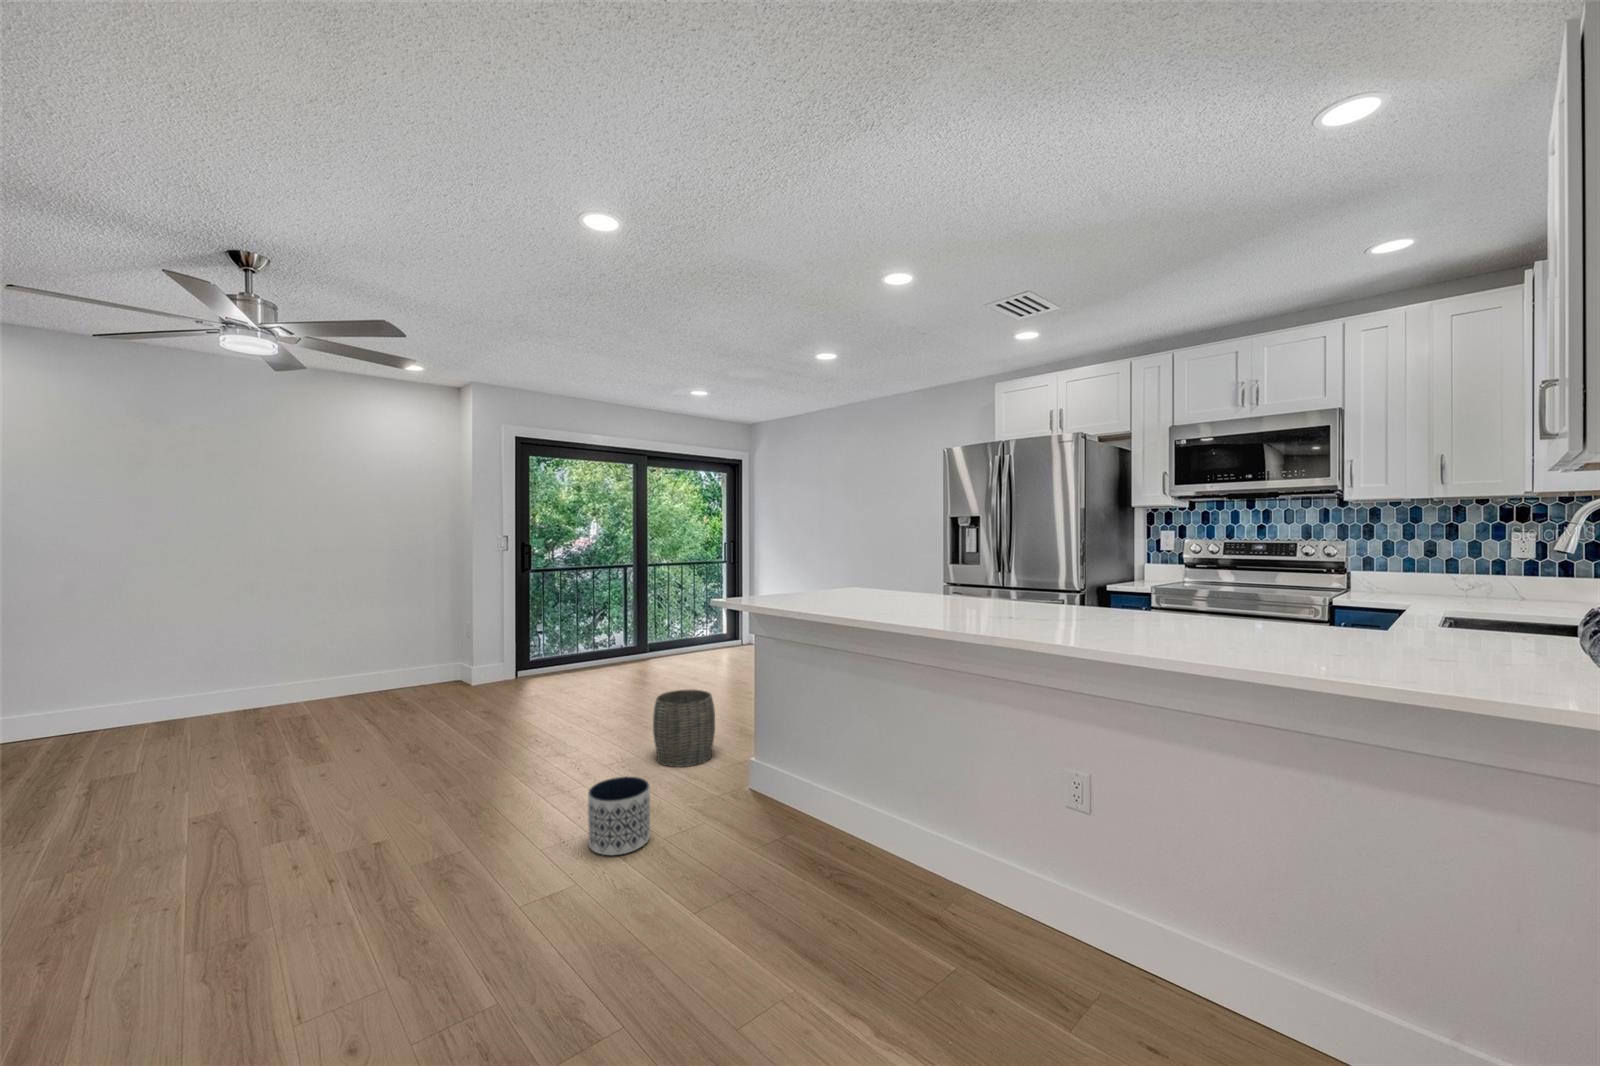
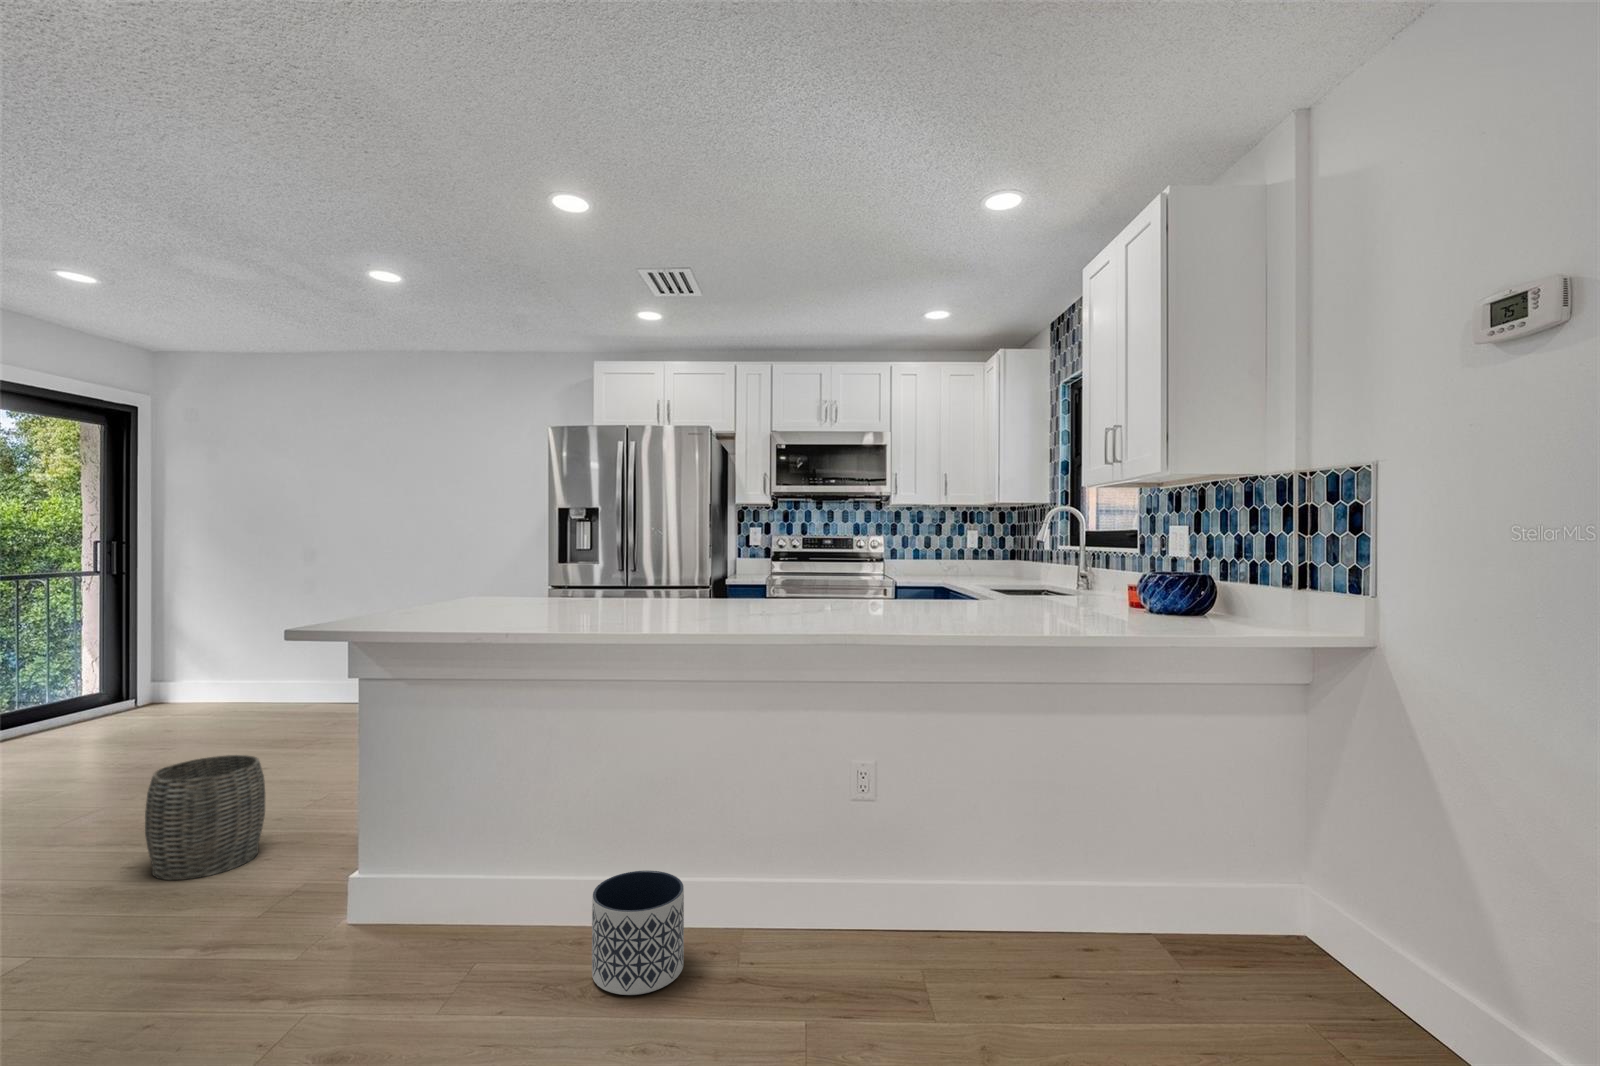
planter: present [588,777,650,855] -> present [592,871,684,995]

